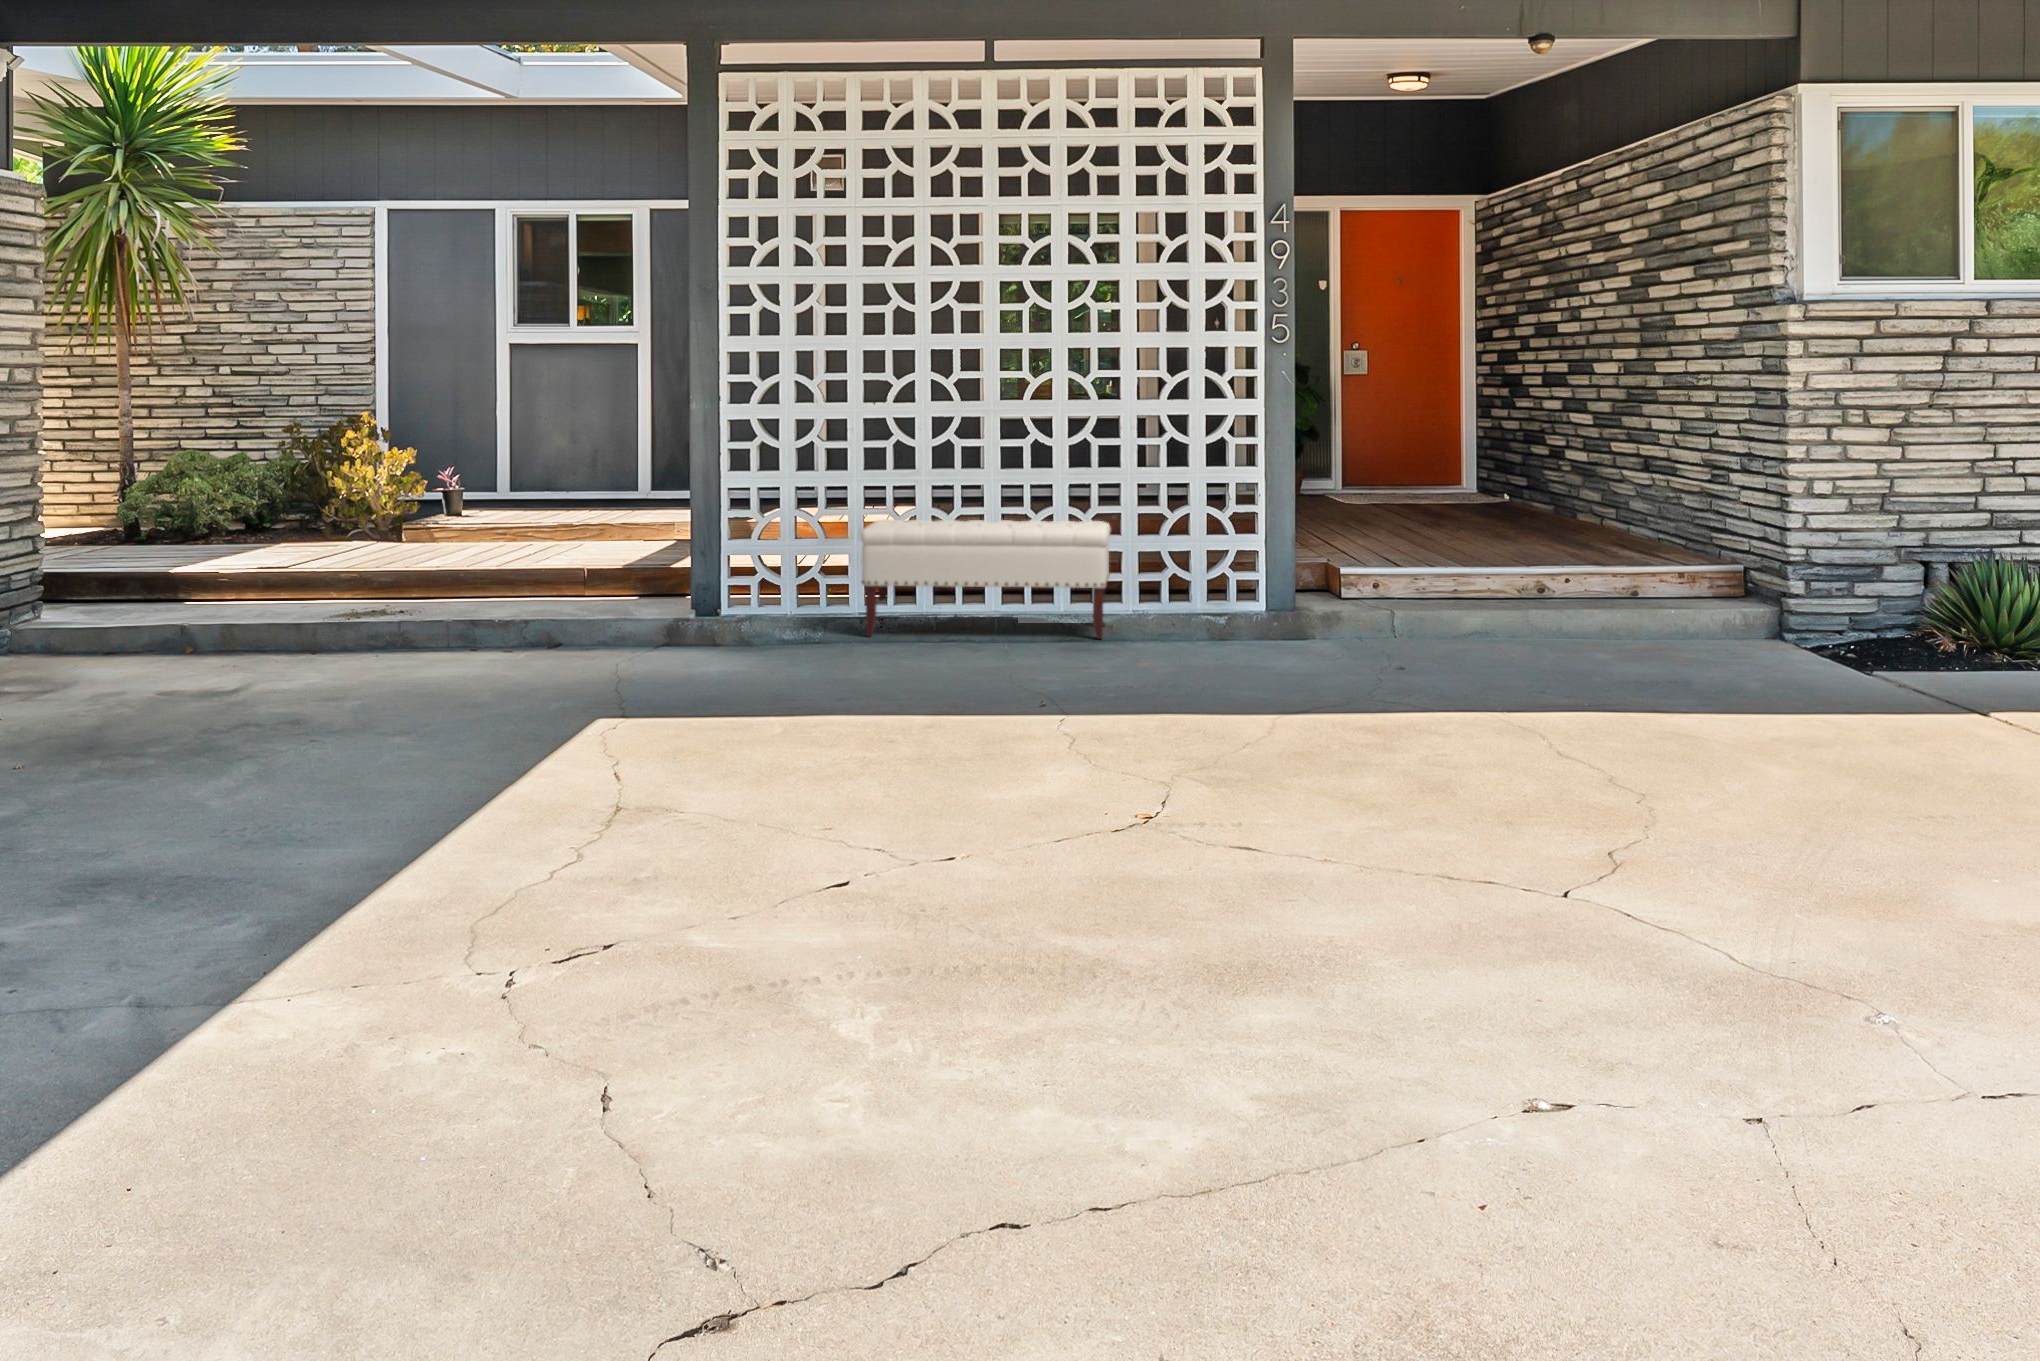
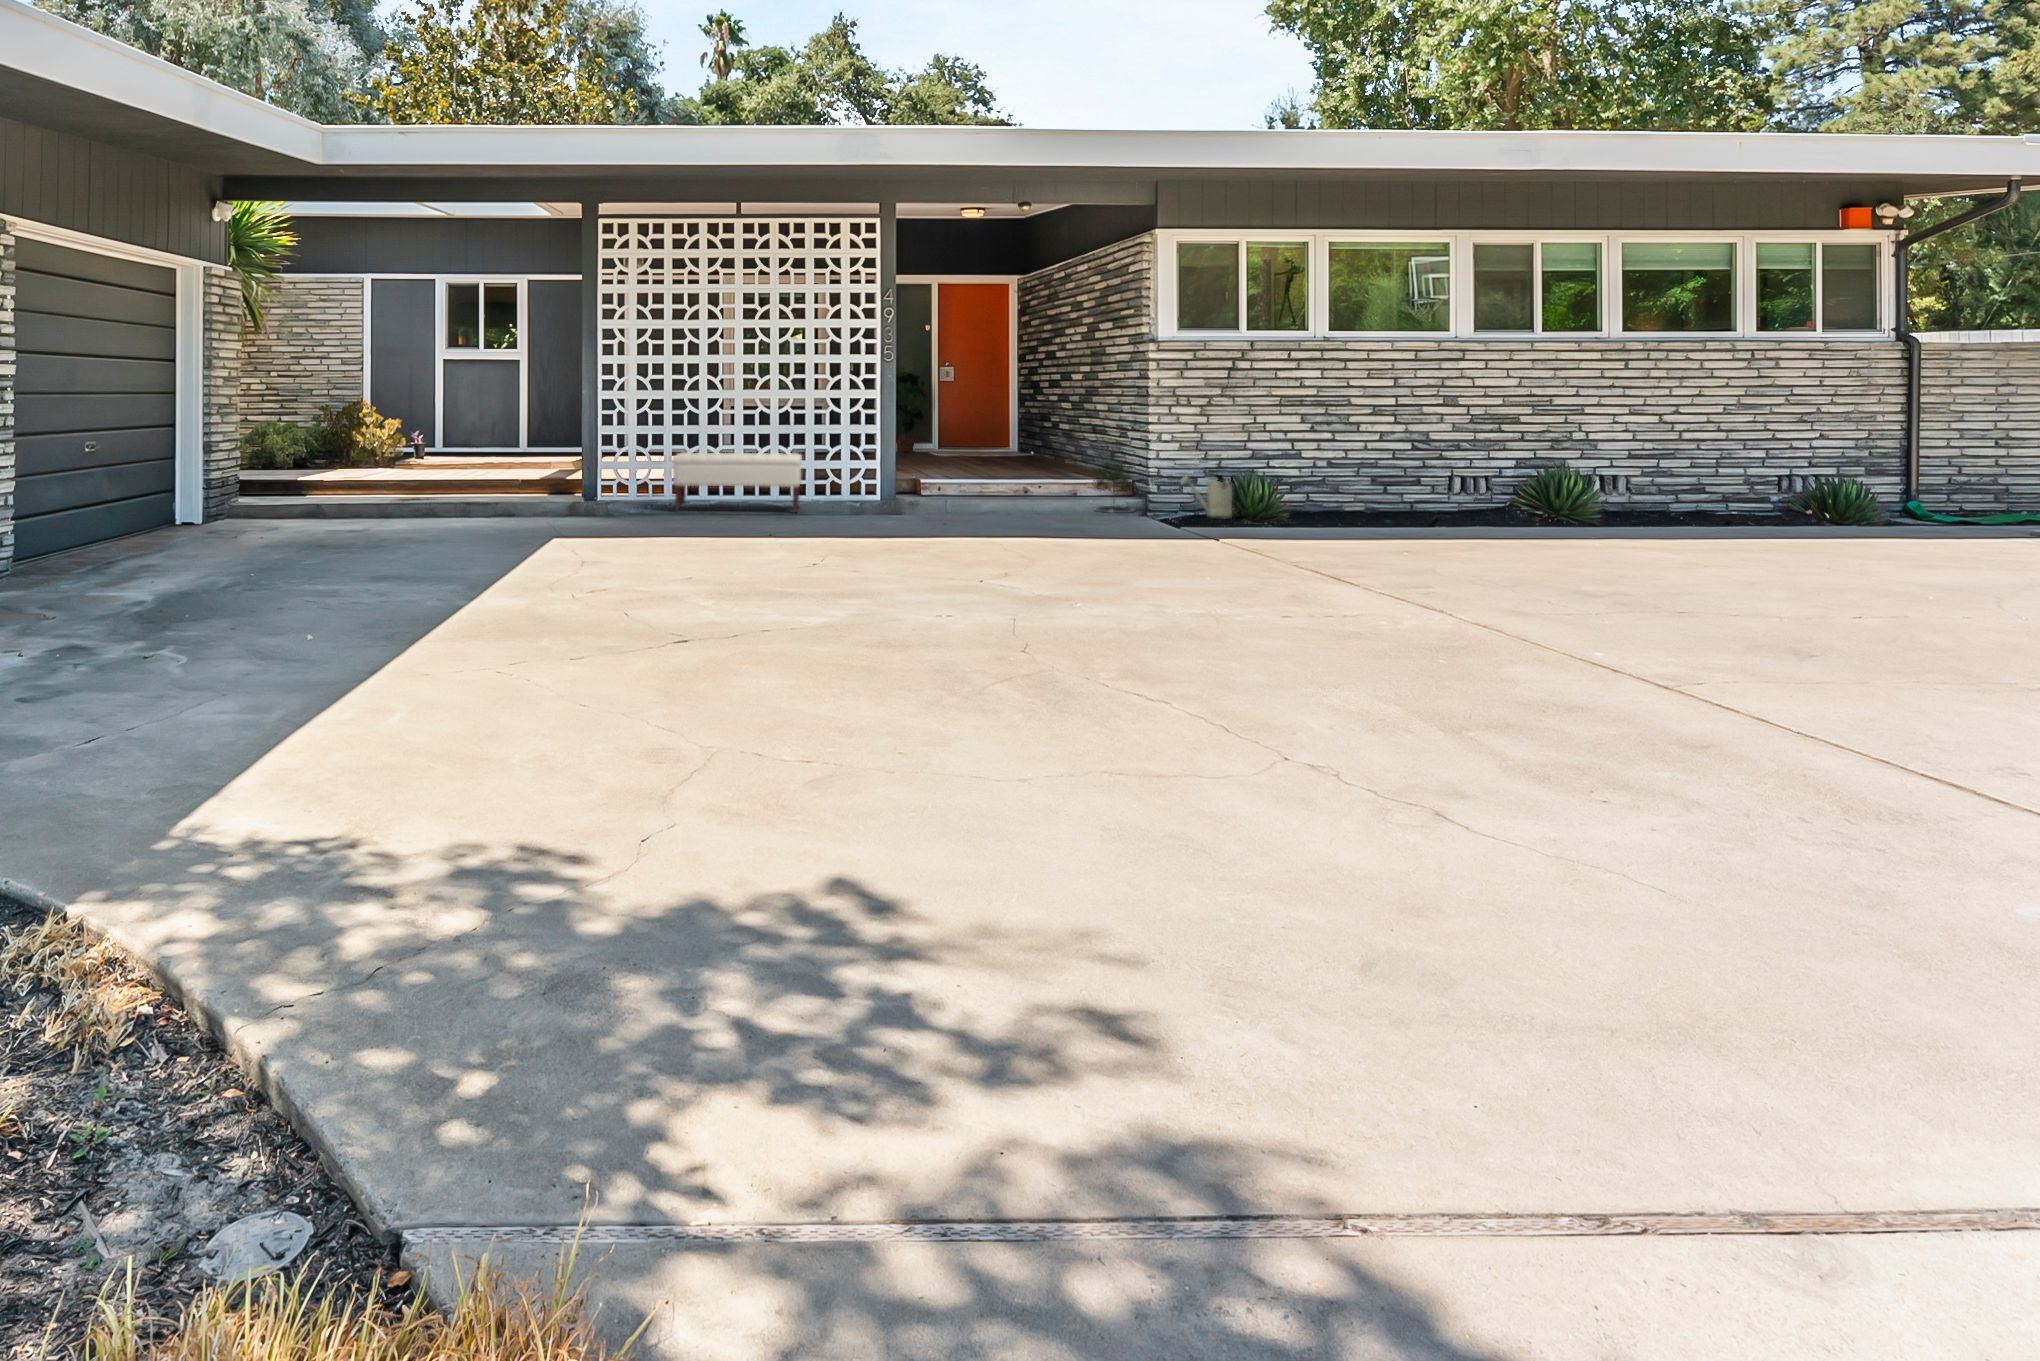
potted tree: none [1654,489,1758,634] -> present [1090,442,1134,513]
watering can: none [1856,553,1971,652] -> present [1181,474,1232,519]

